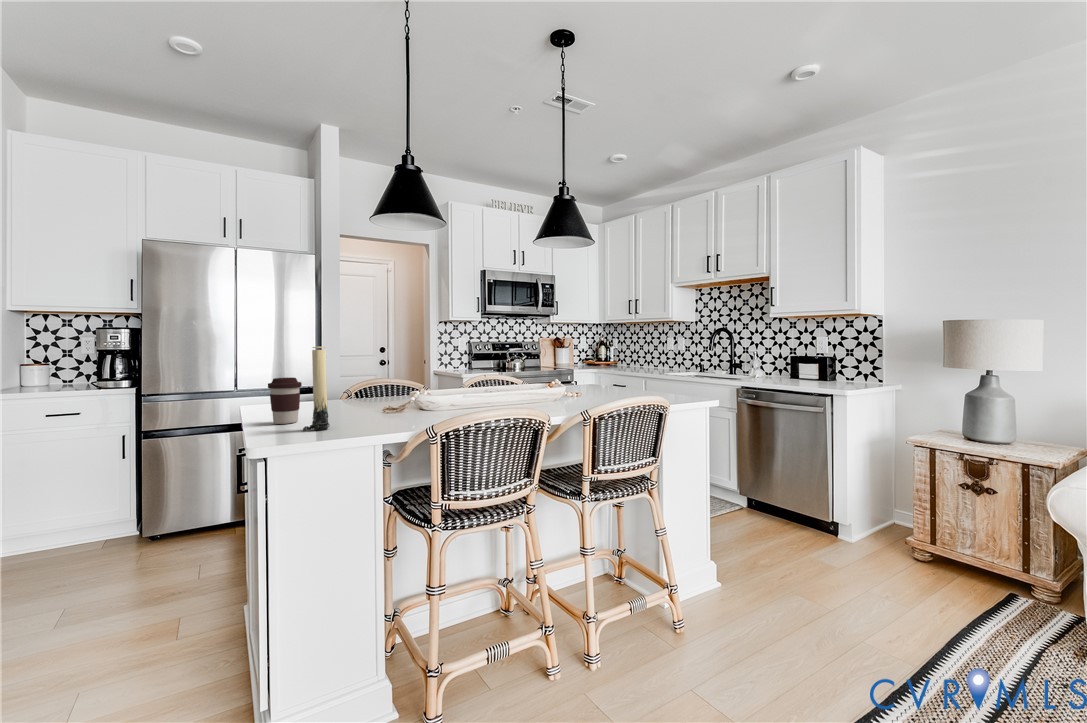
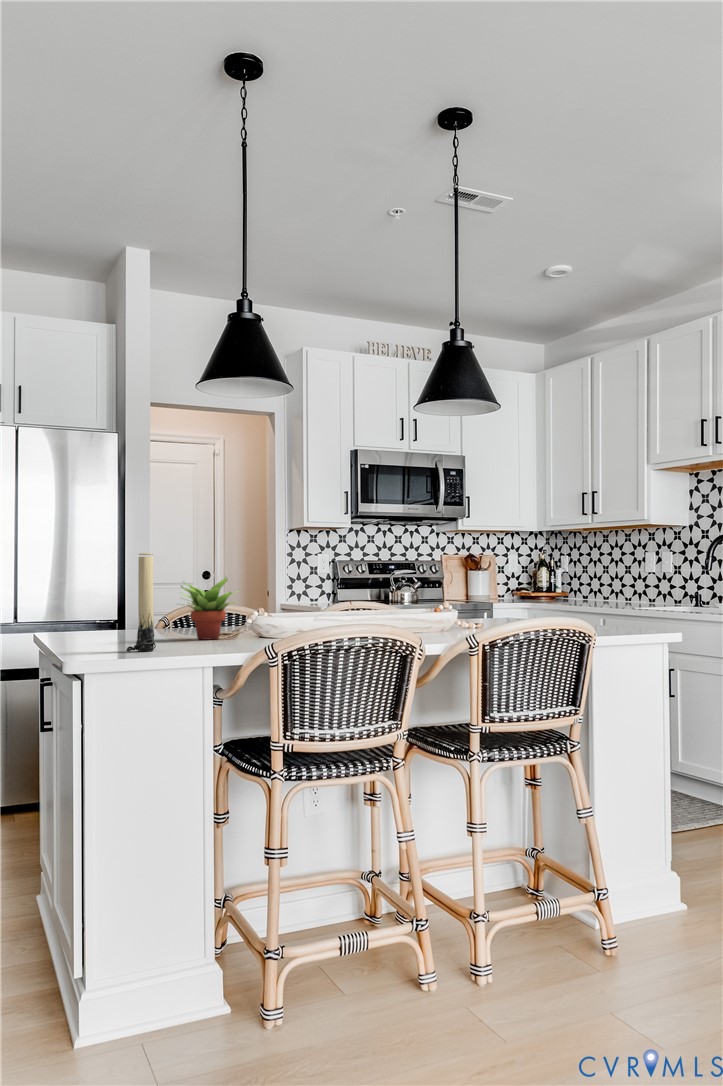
succulent plant: none [353,361,404,411] -> present [181,577,236,640]
coffee cup: present [268,378,302,424] -> none [83,593,120,648]

